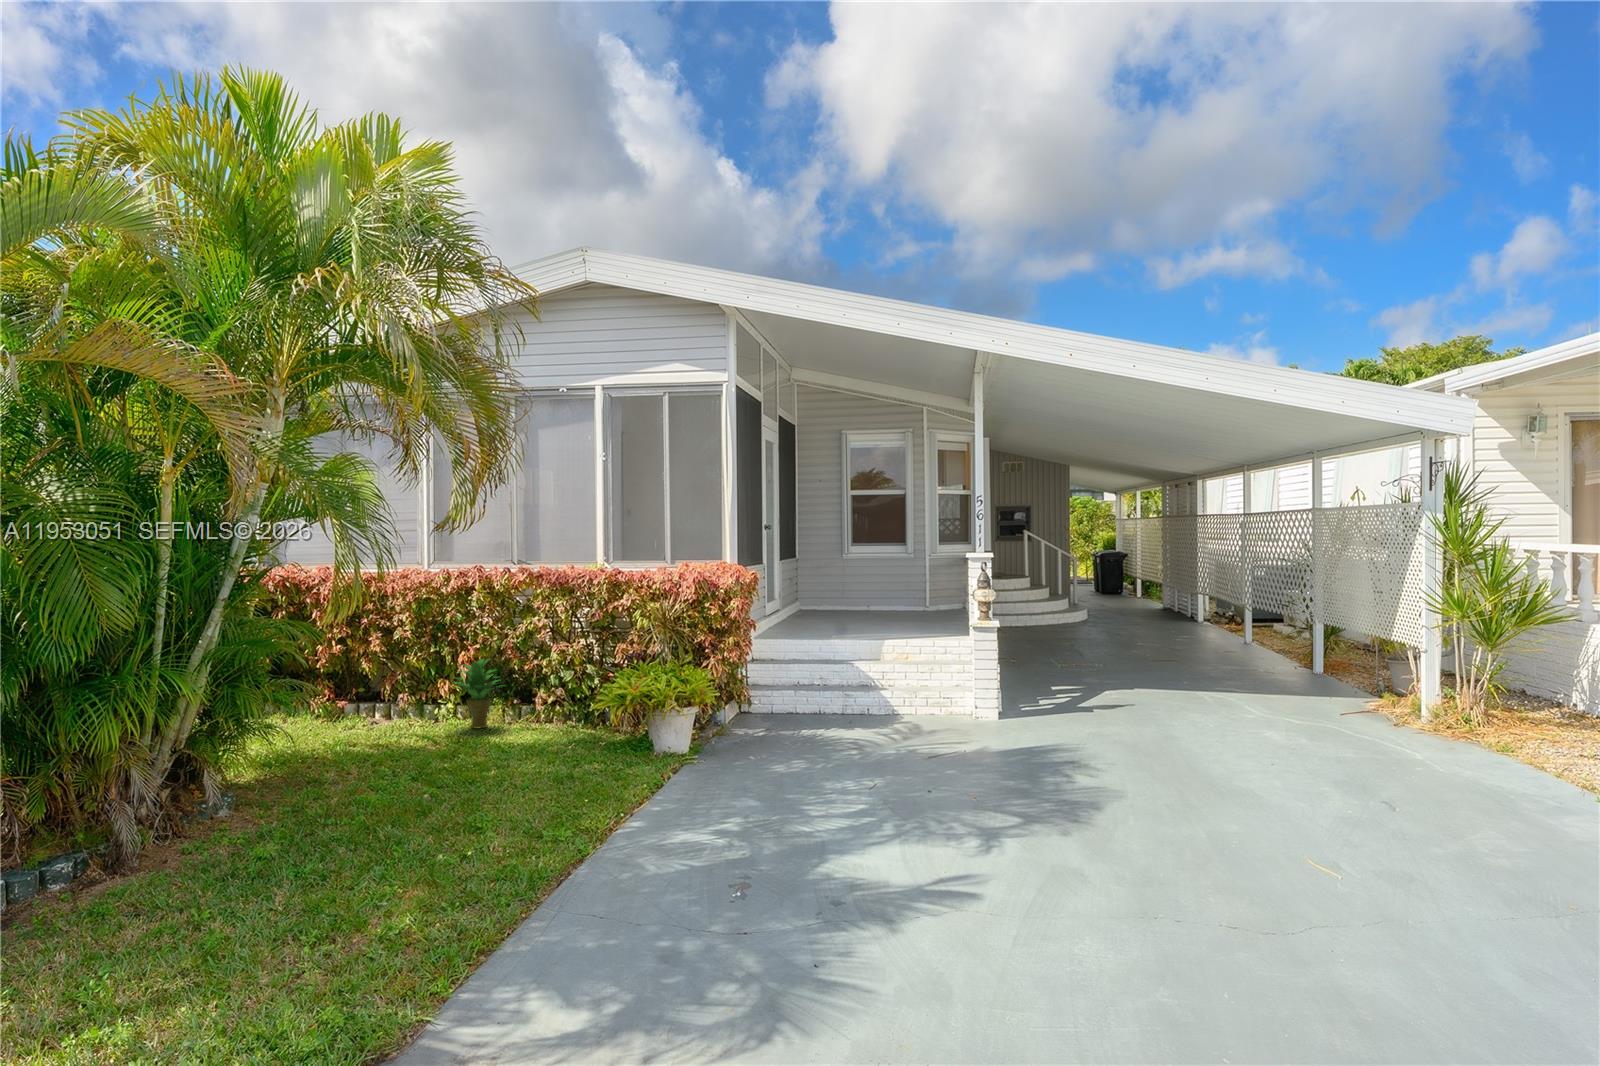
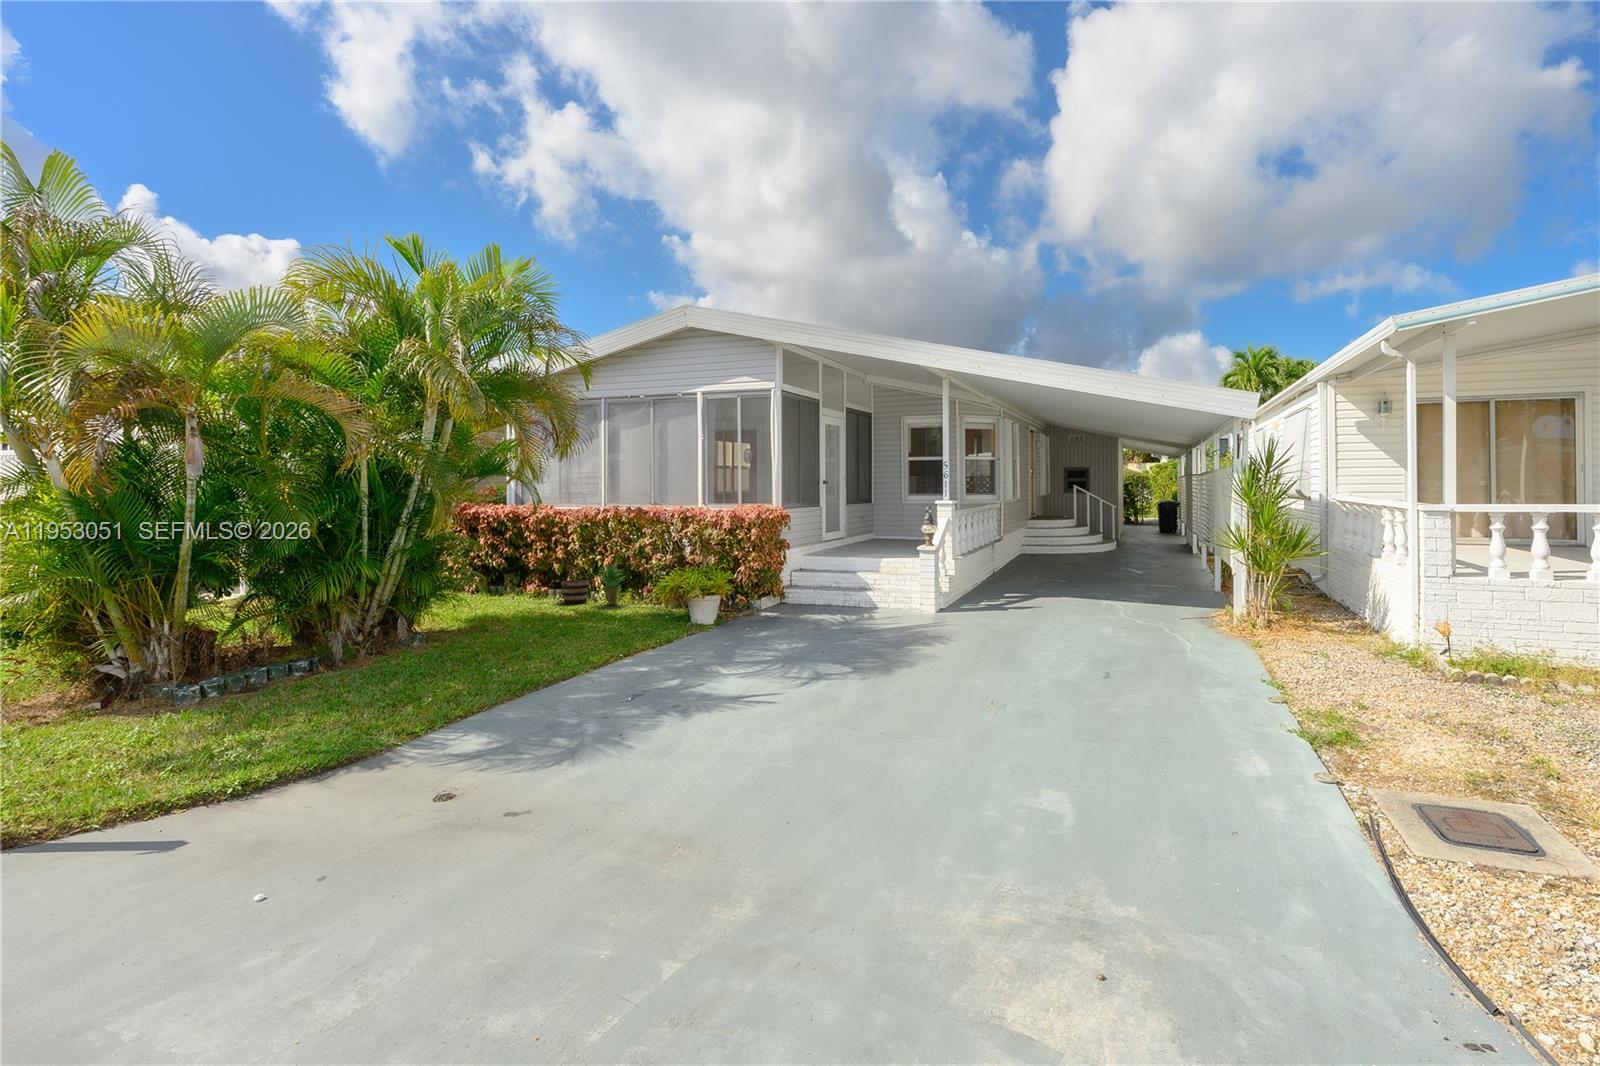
bucket: none [385,688,432,728] -> present [561,580,589,603]

